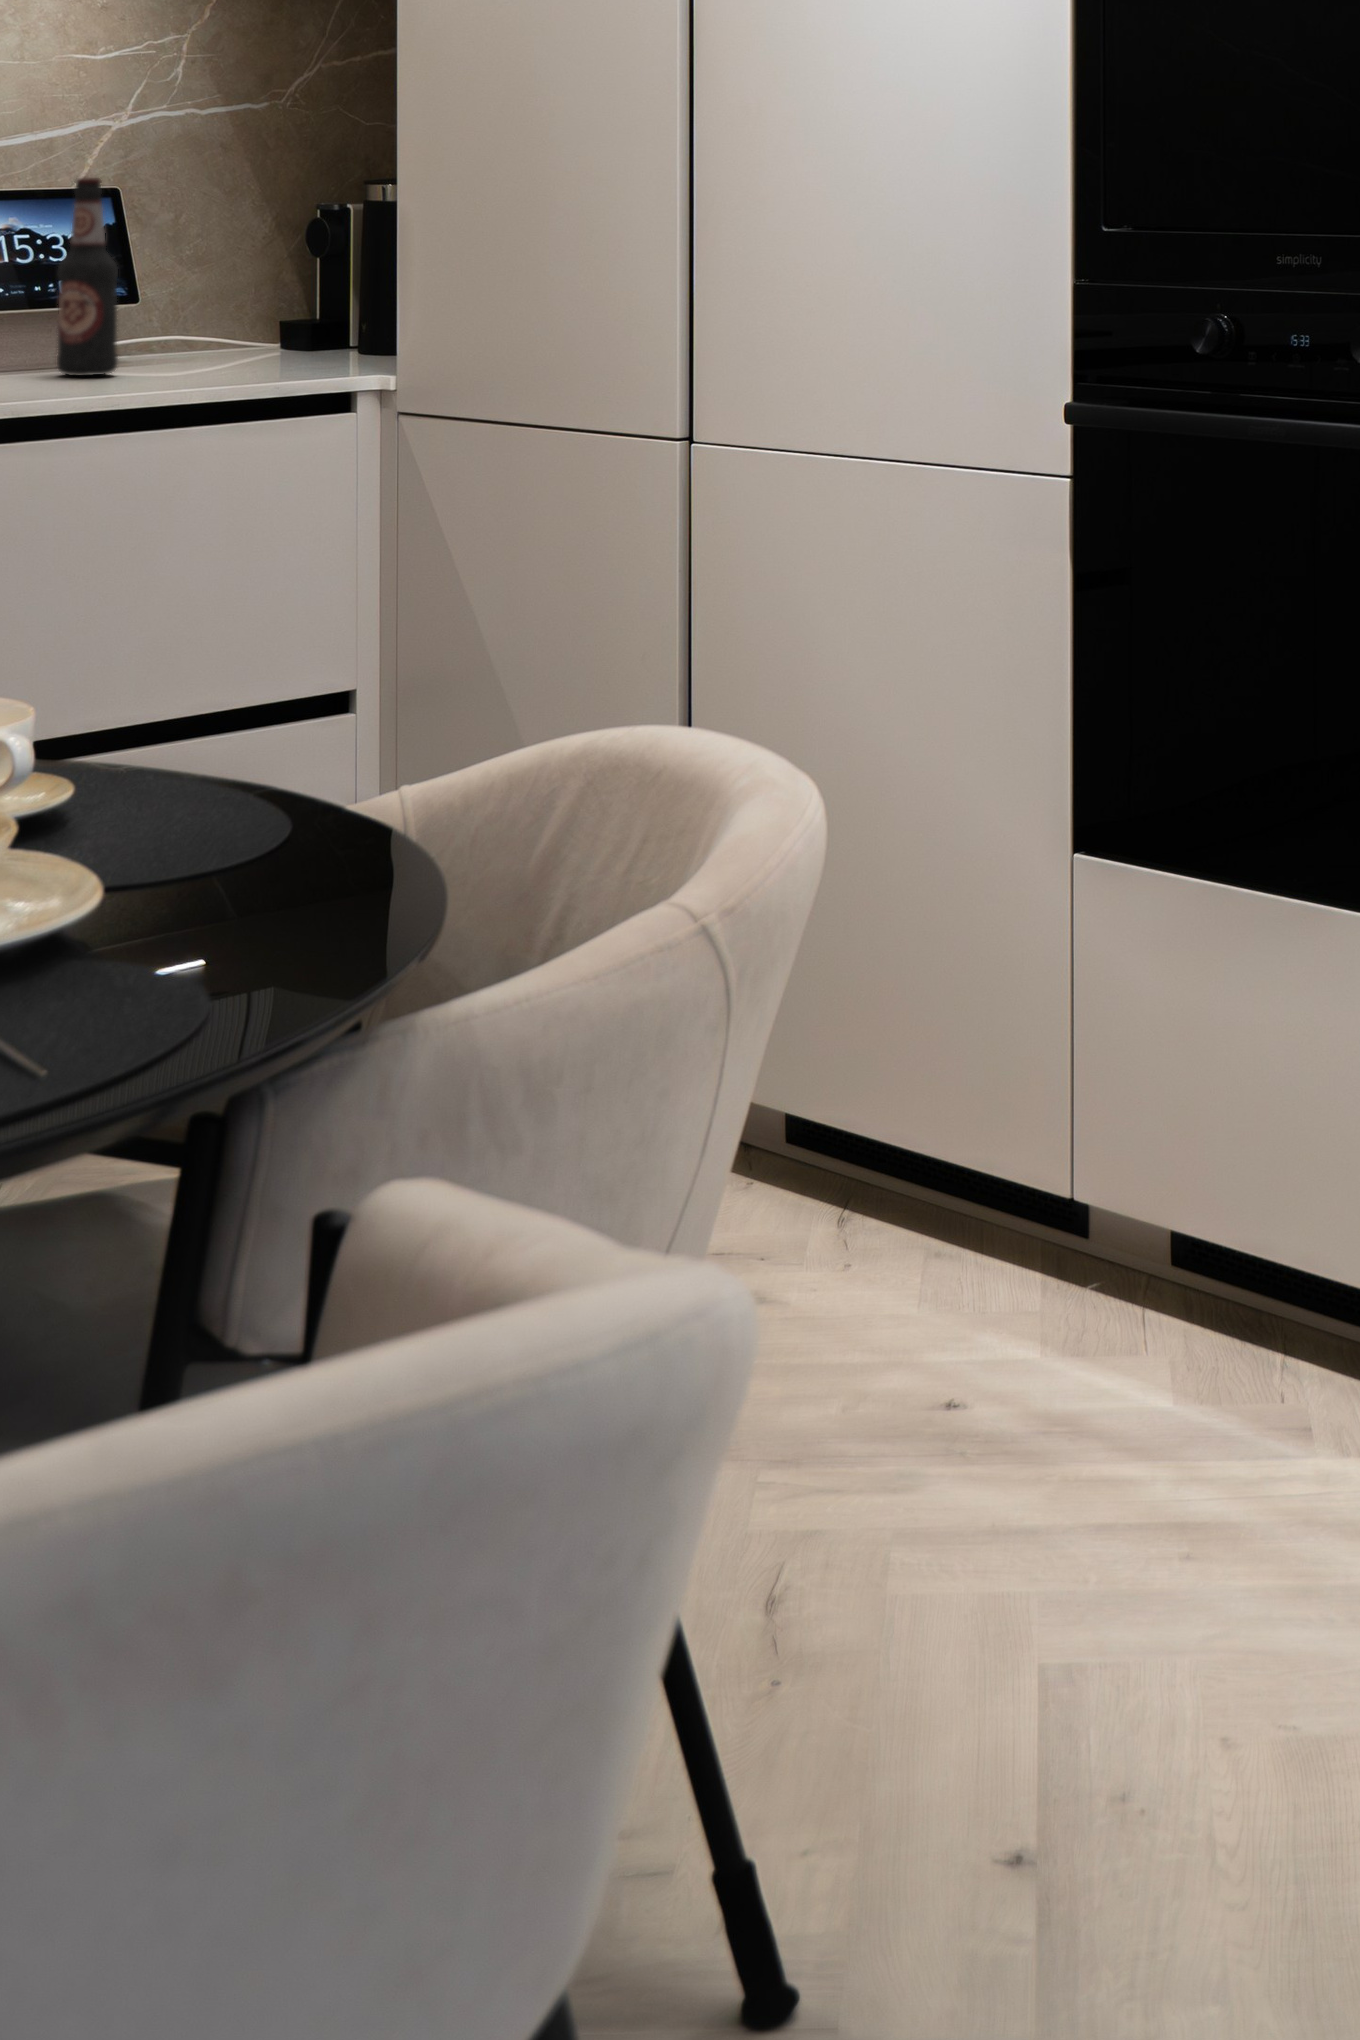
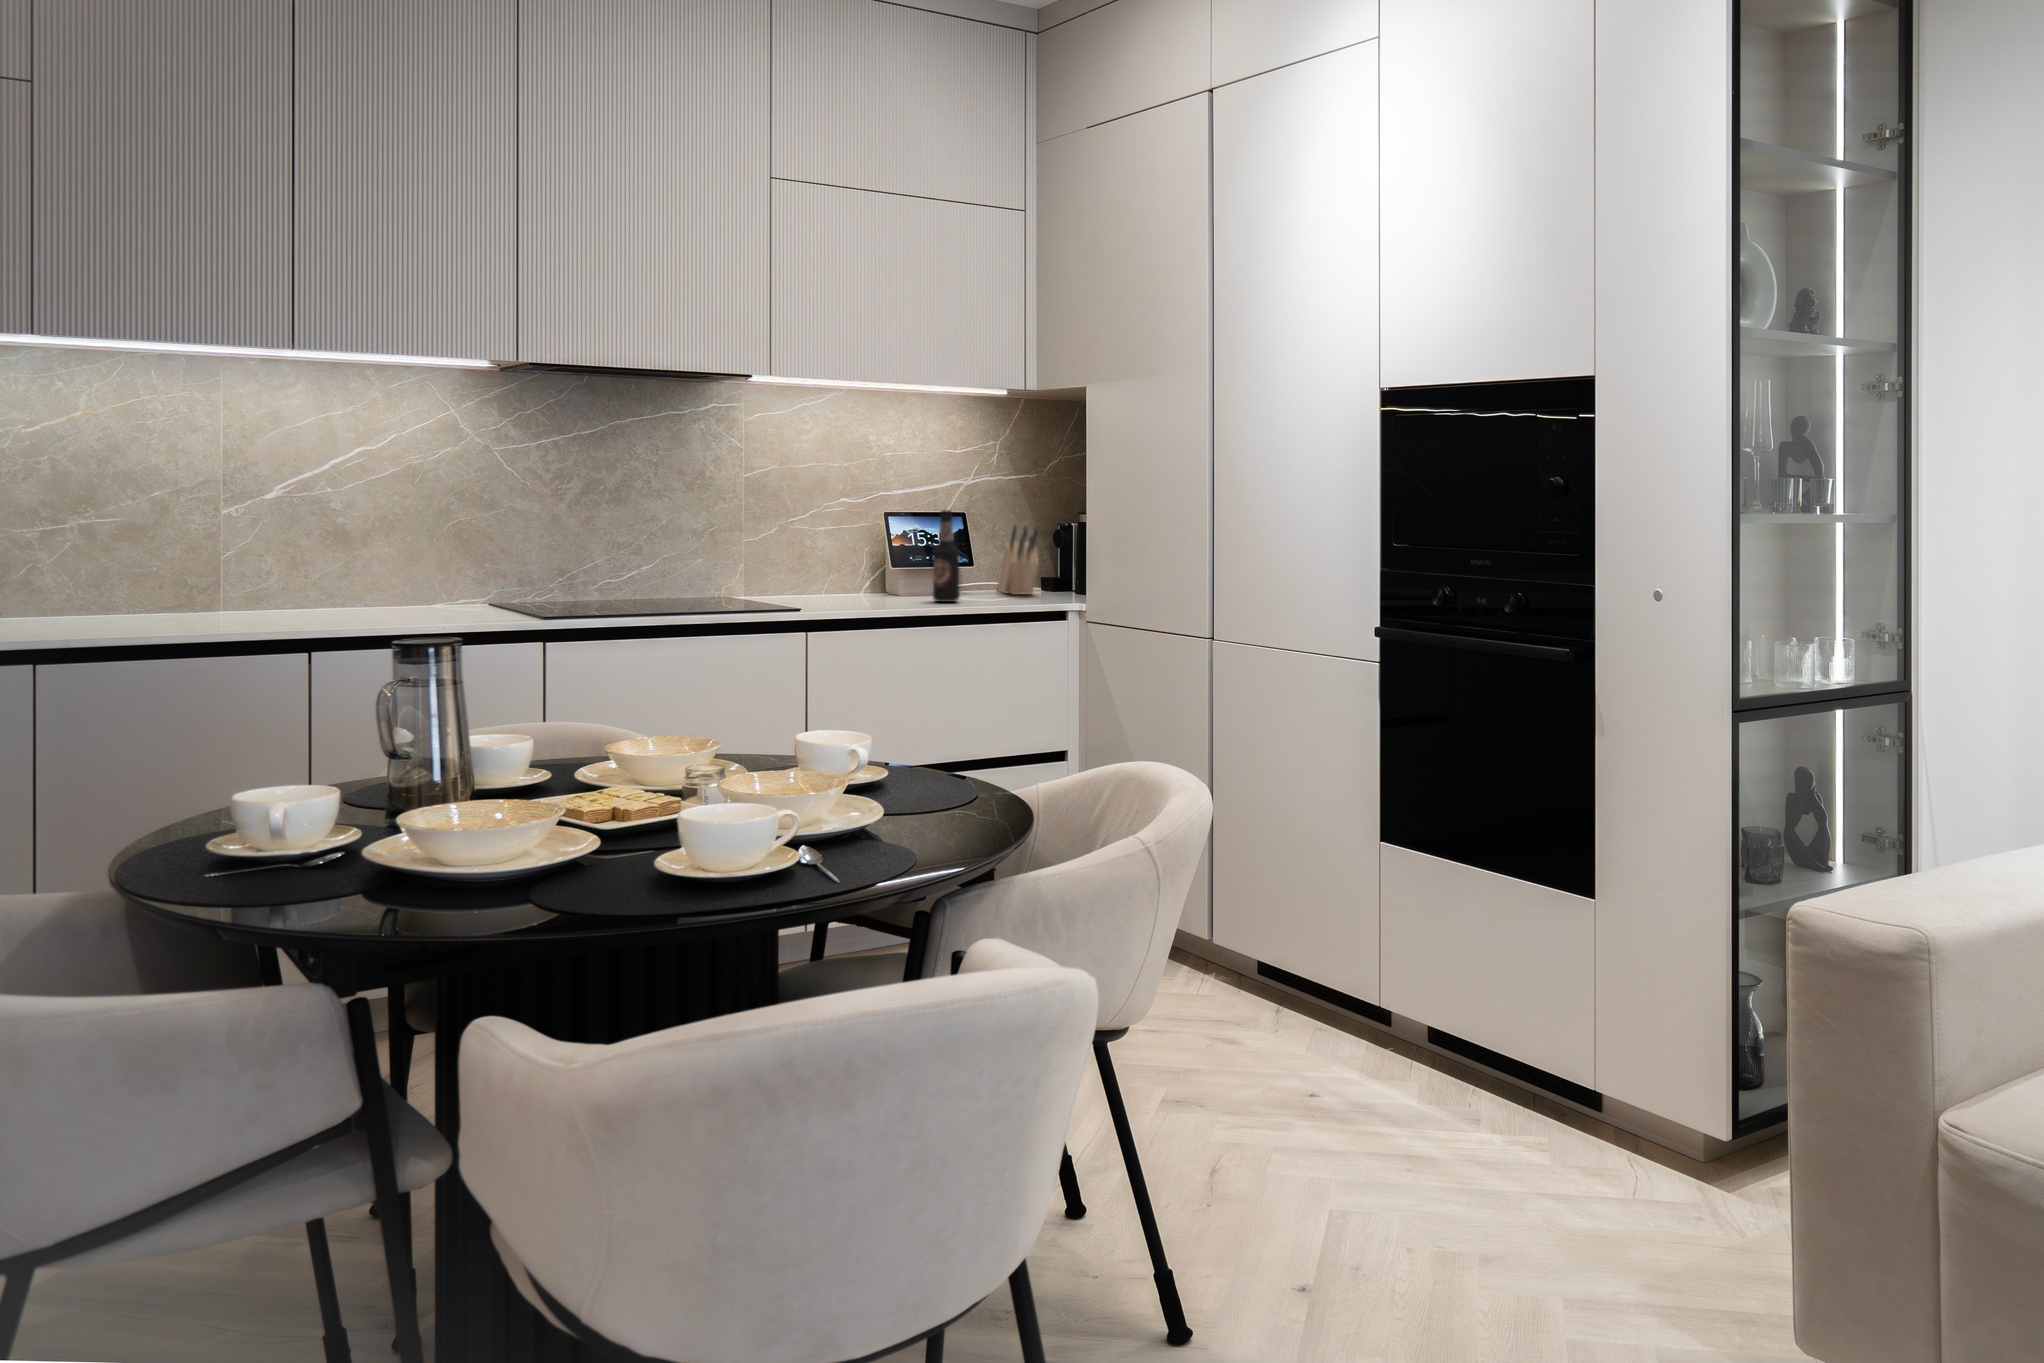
knife block: none [189,211,287,360] -> present [997,526,1039,594]

